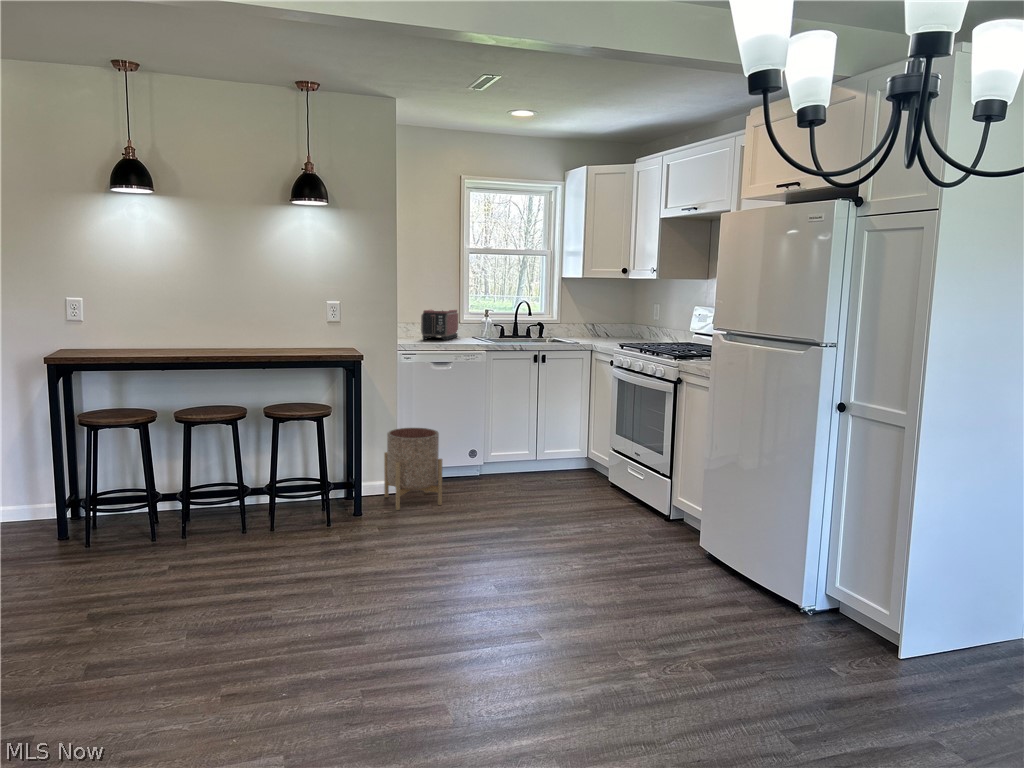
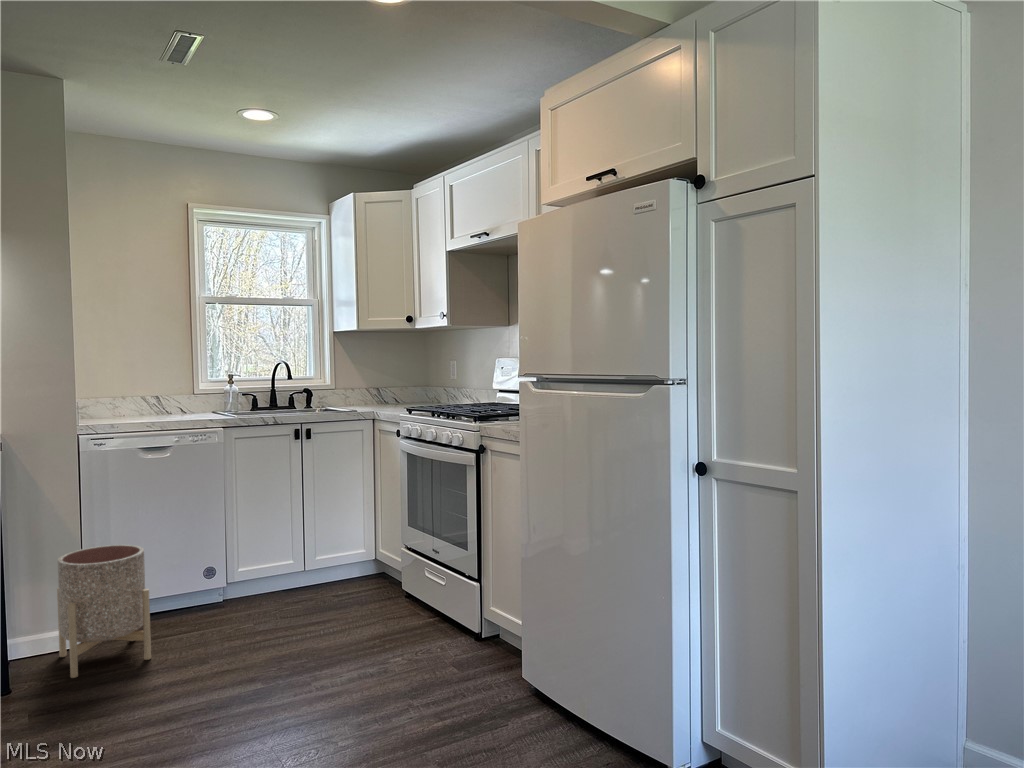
toaster: present [421,310,458,340] -> none [133,376,192,418]

